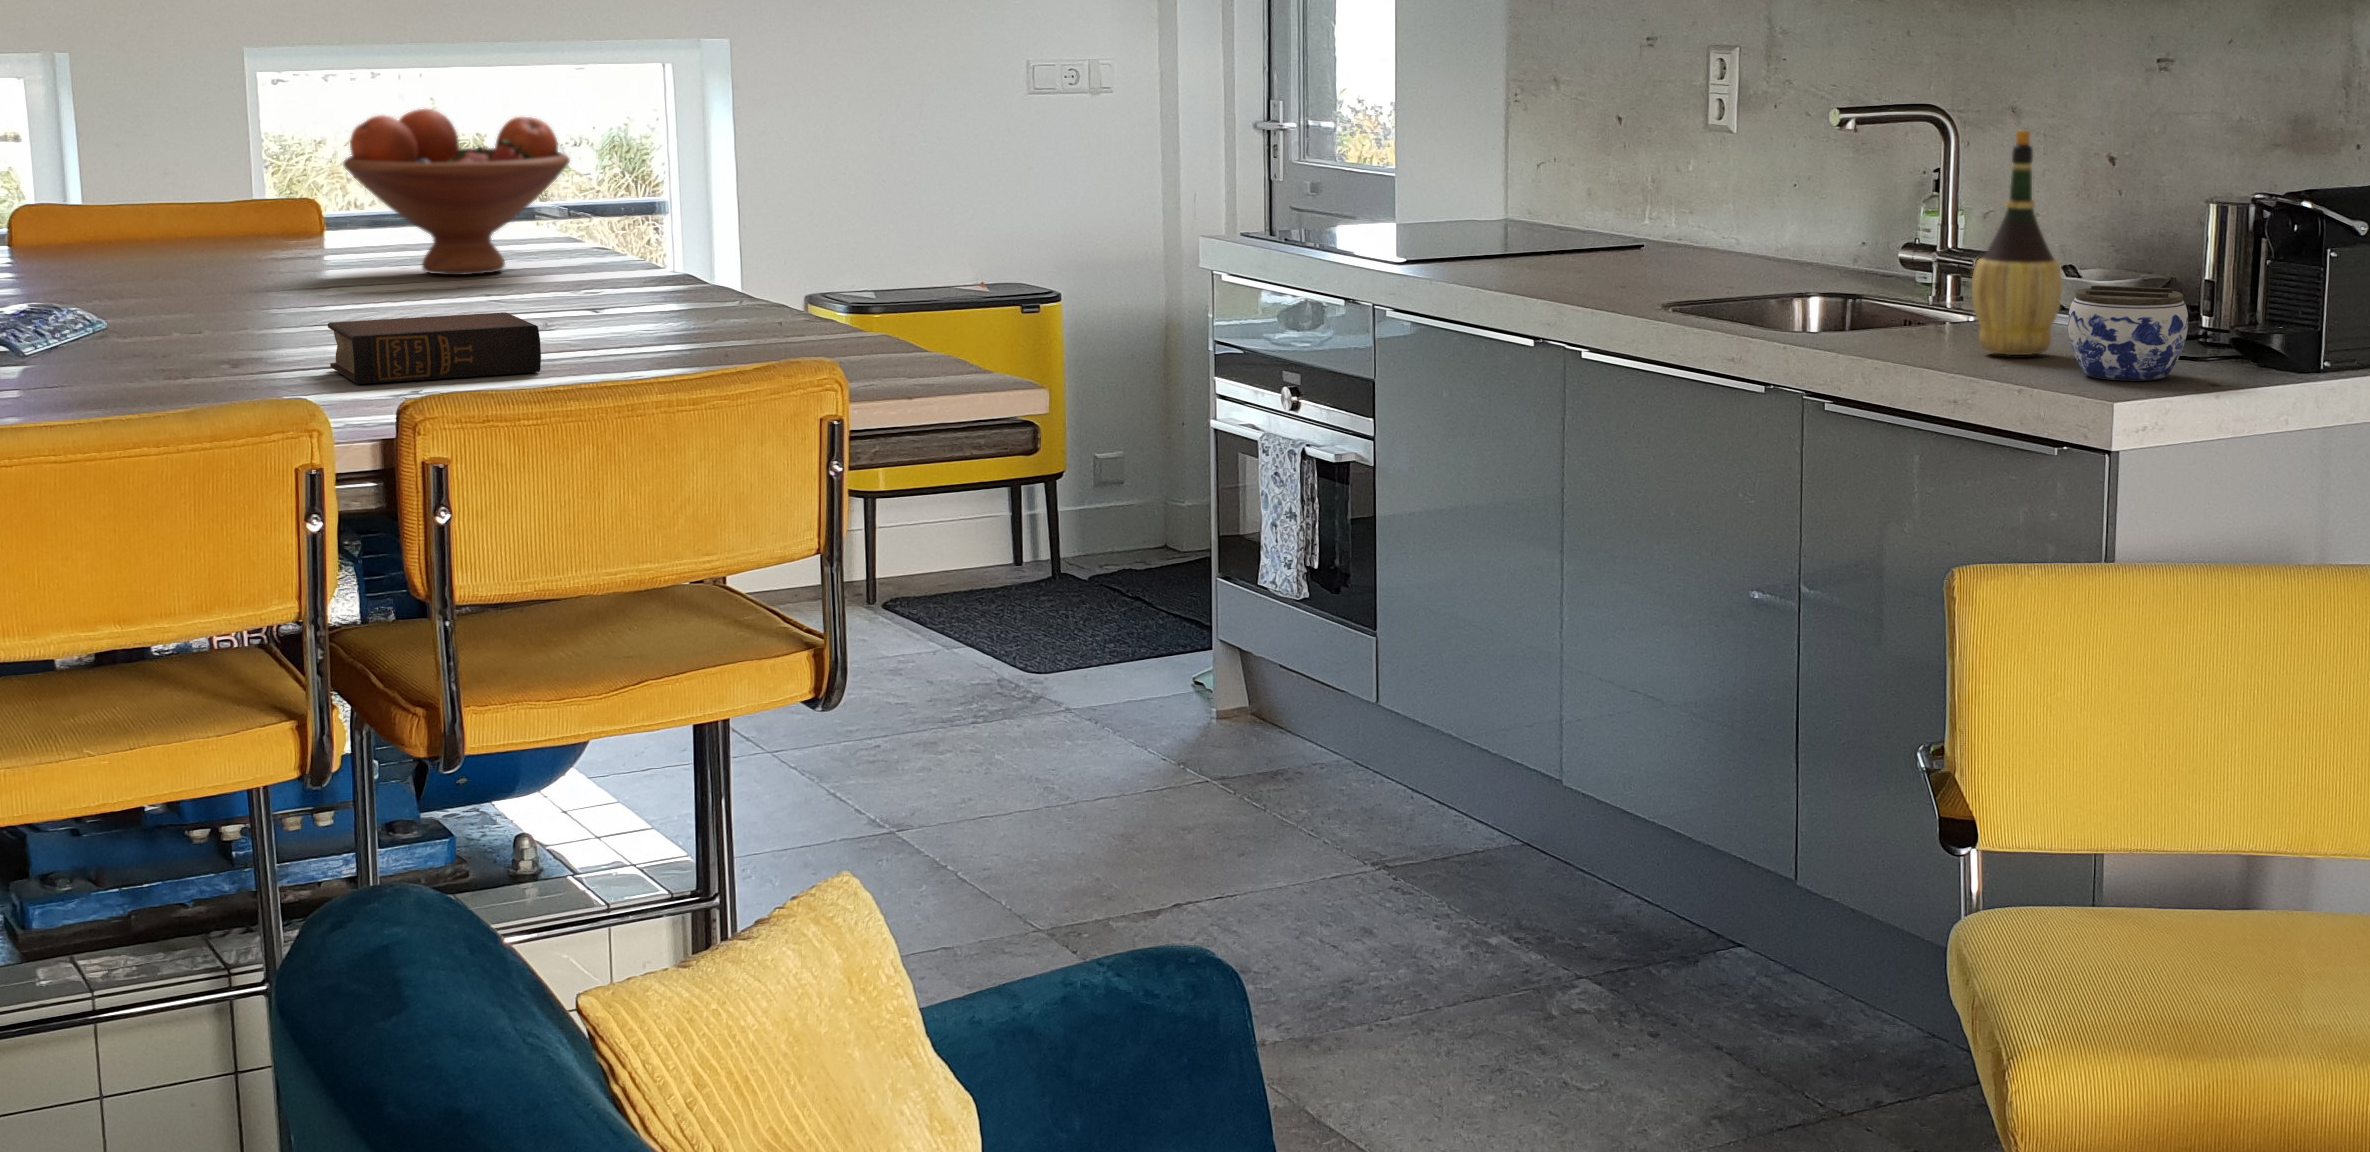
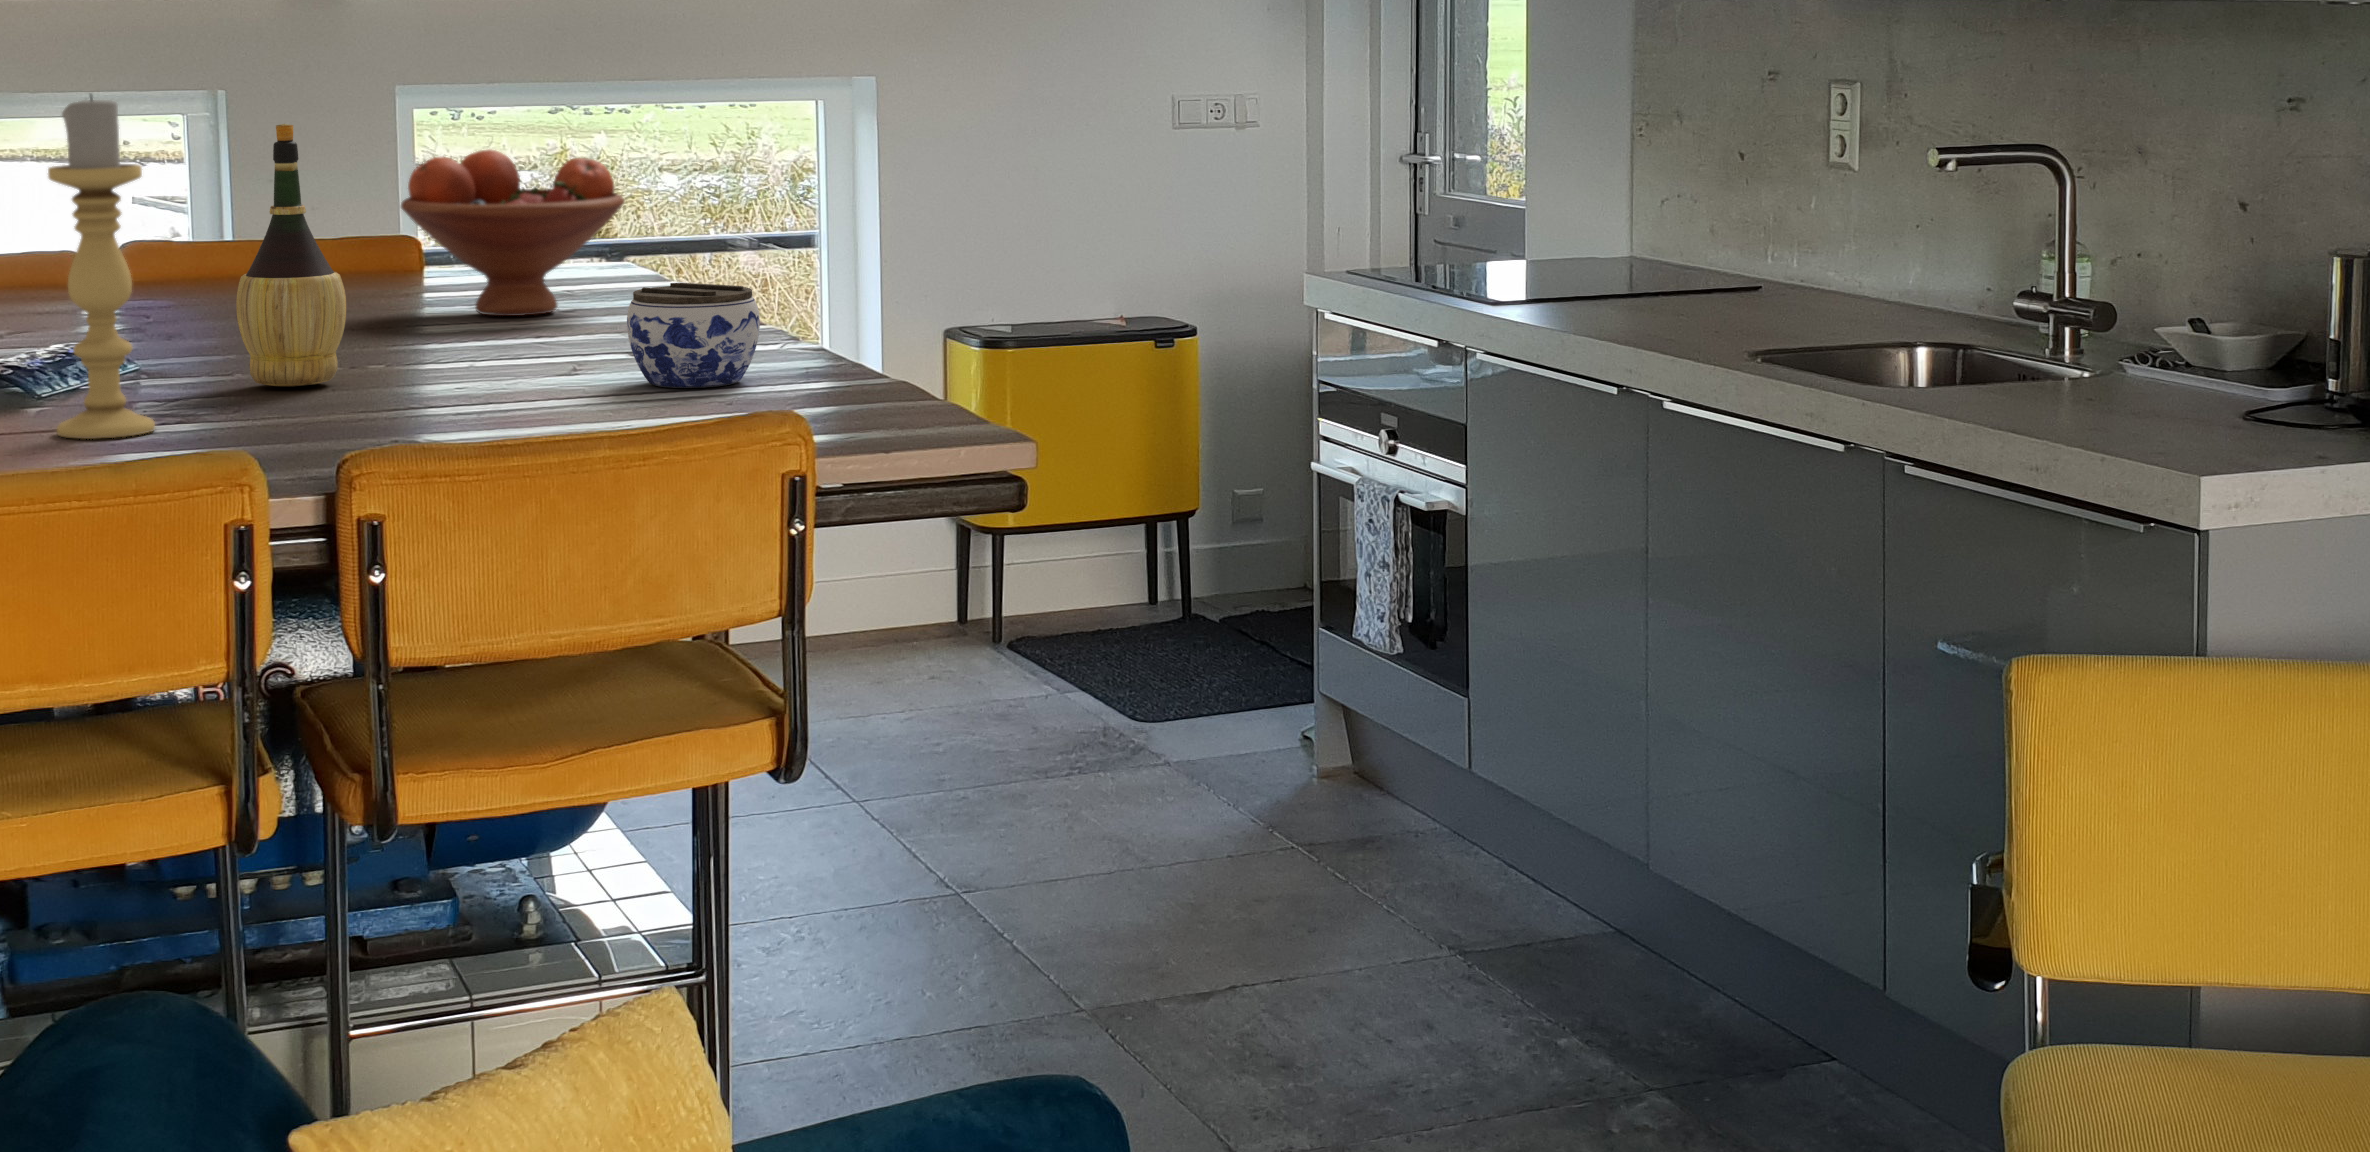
candle holder: none [64,45,181,391] -> present [48,95,155,439]
wine bottle: present [1972,130,2063,355] -> present [236,124,347,386]
jar: present [2068,285,2188,381] -> present [627,283,760,388]
book: present [328,312,541,384] -> none [307,361,511,435]

